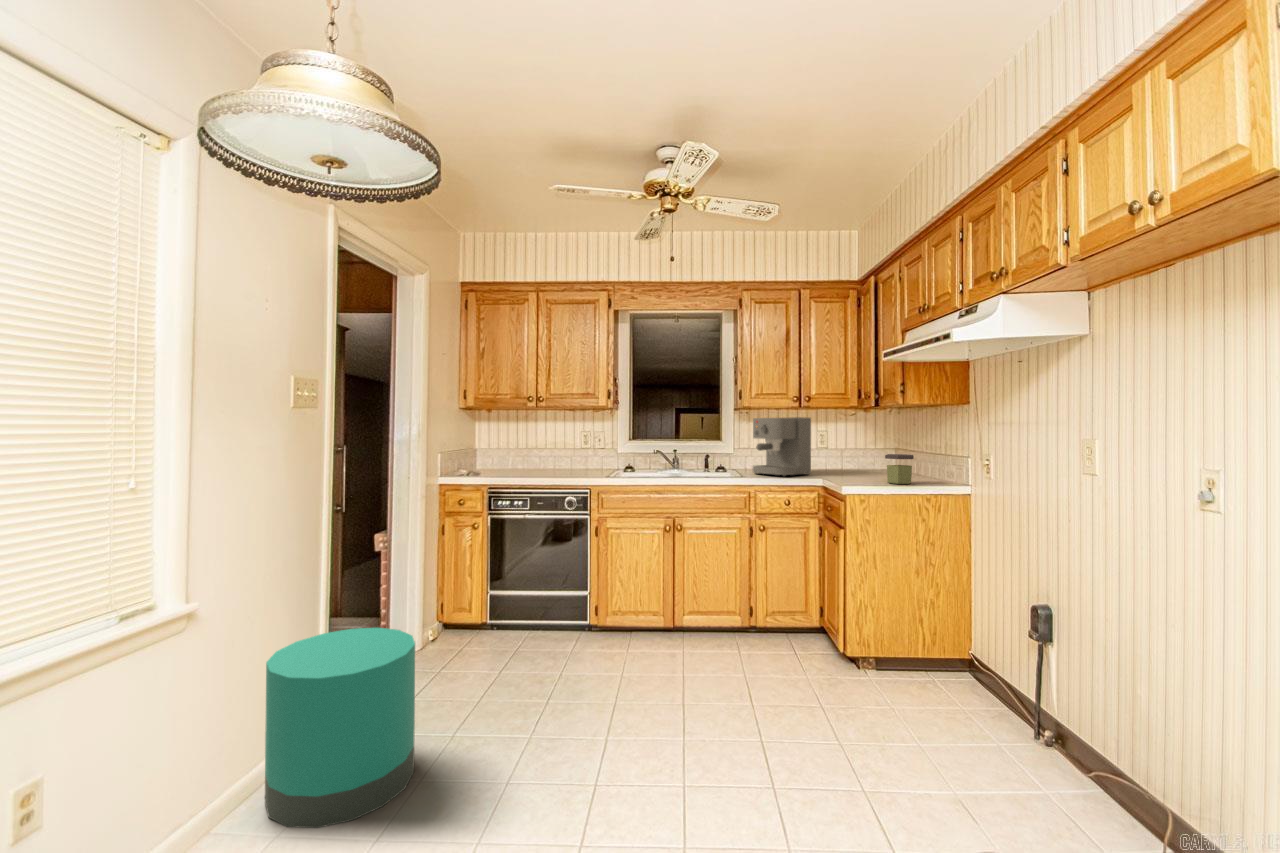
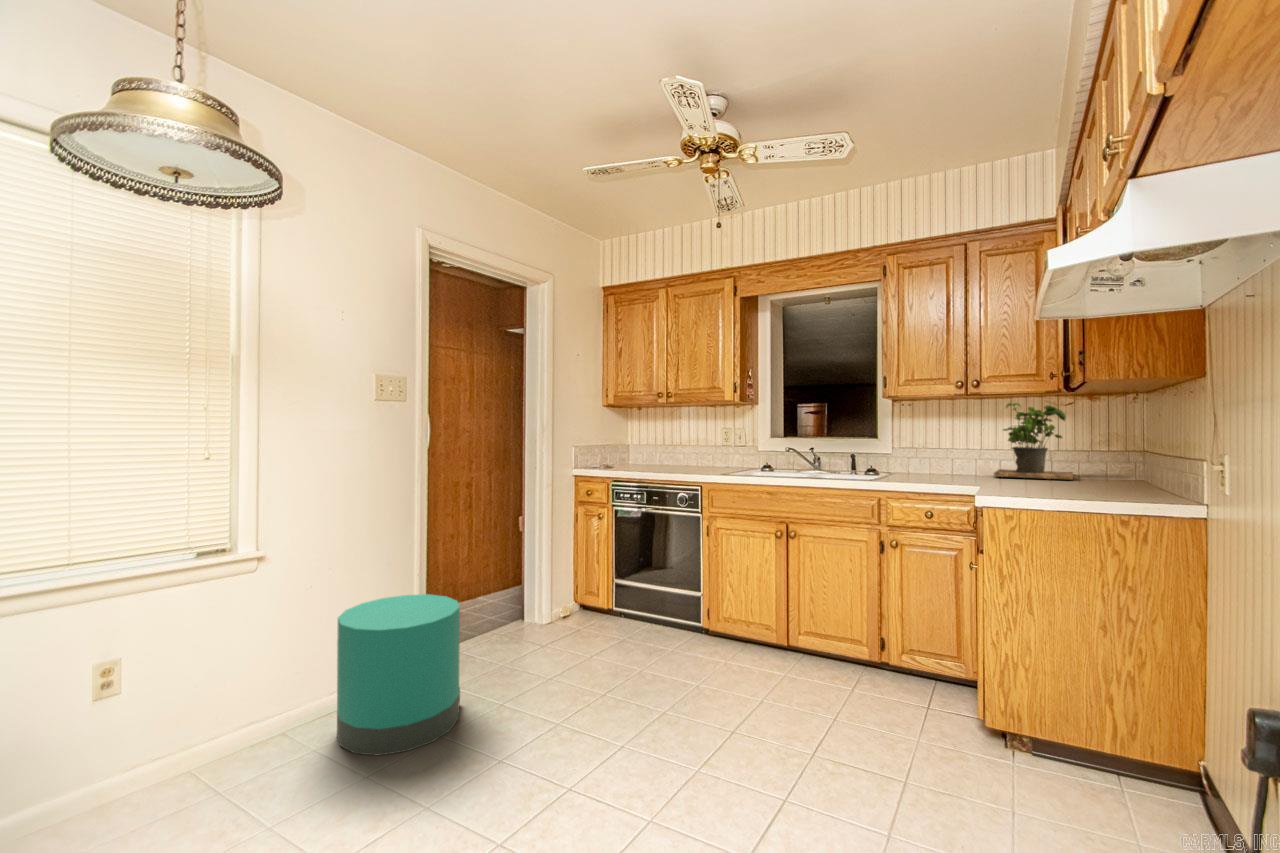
potted plant: none [812,416,869,472] -> present [993,403,1073,480]
coffee maker: present [753,417,811,476] -> none [887,406,974,481]
jar: present [885,454,914,484] -> none [1061,454,1112,497]

